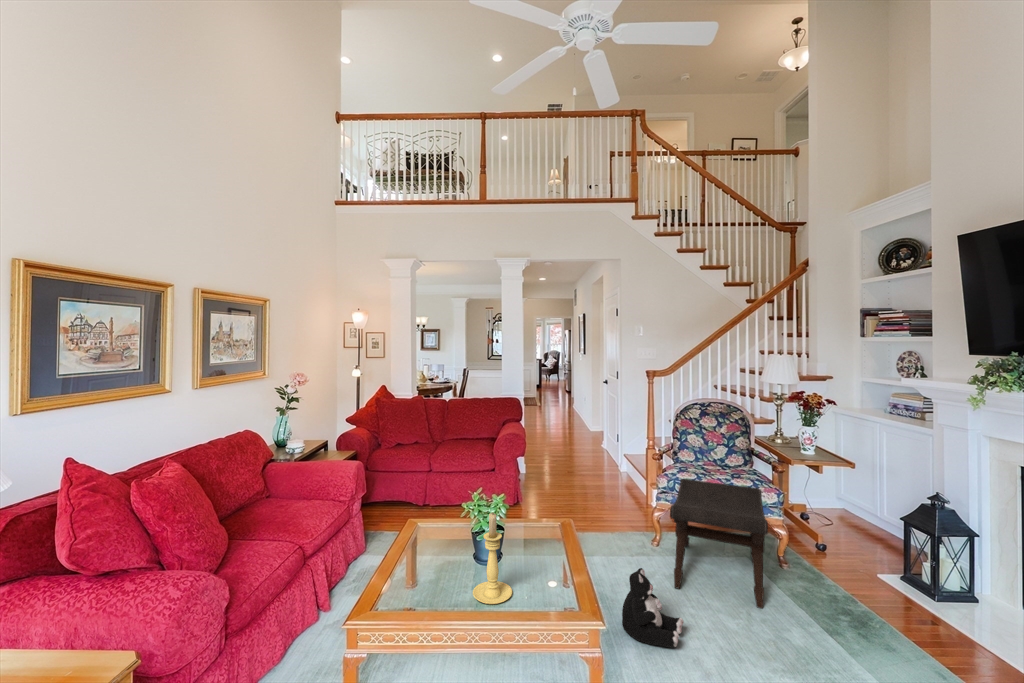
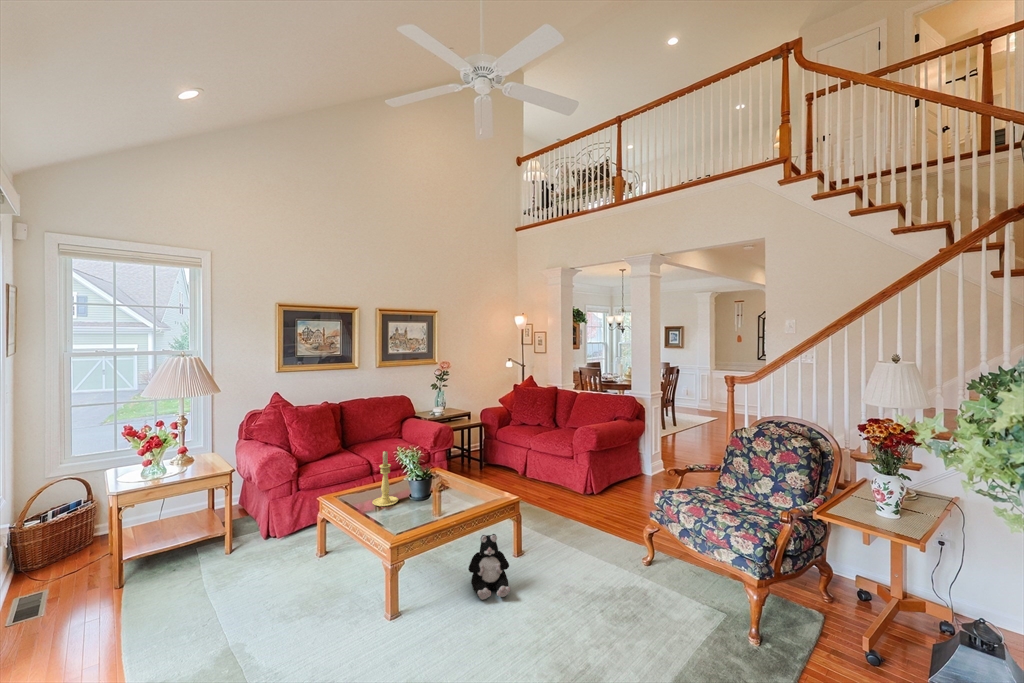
footstool: present [670,479,768,608] -> none [568,495,714,630]

